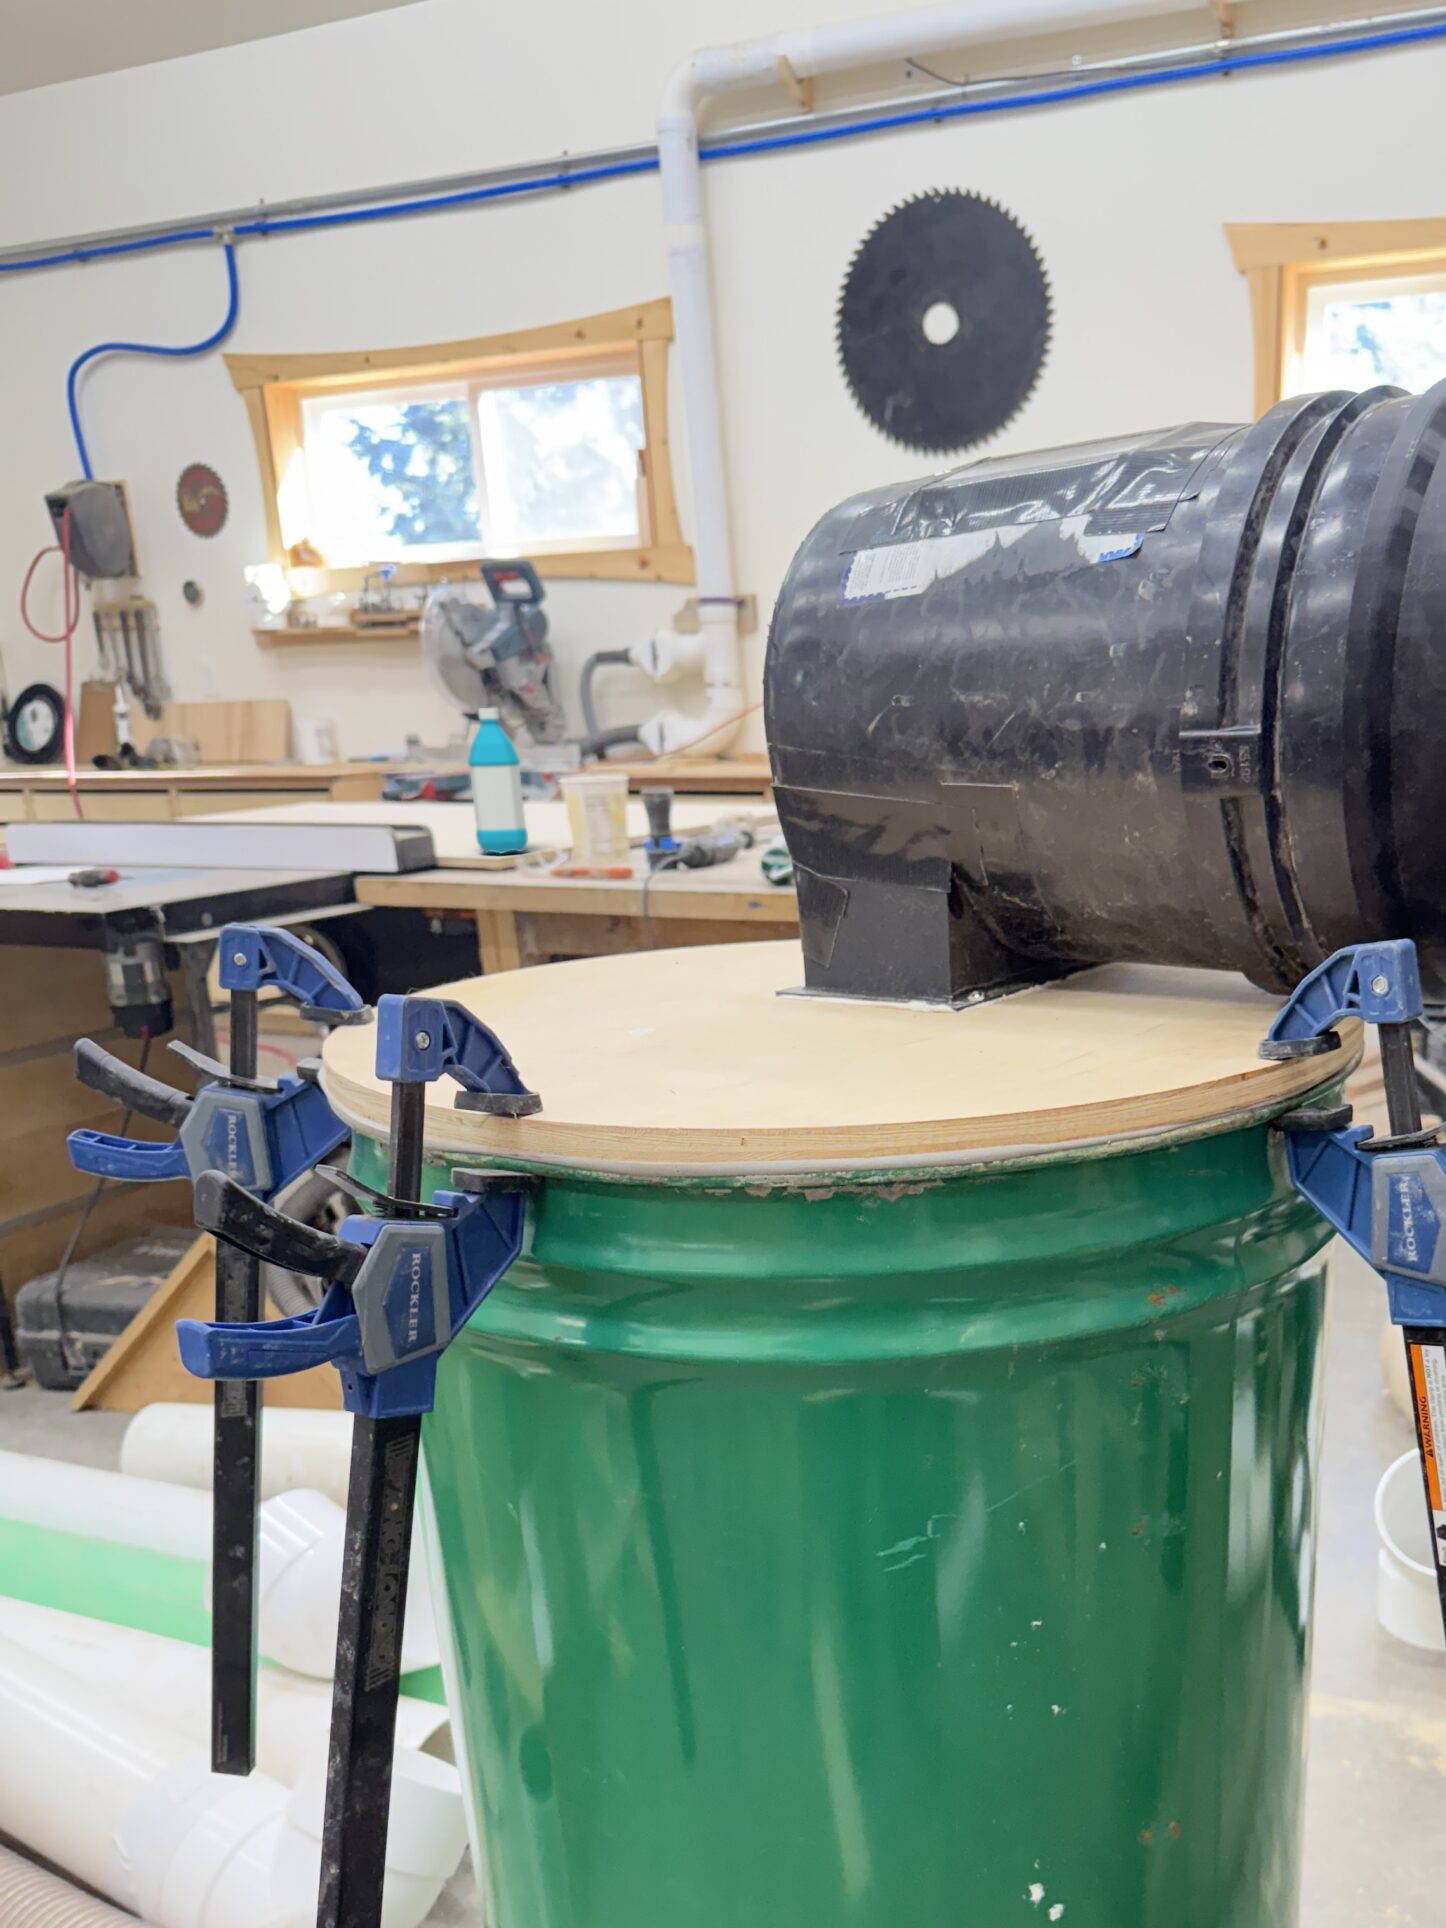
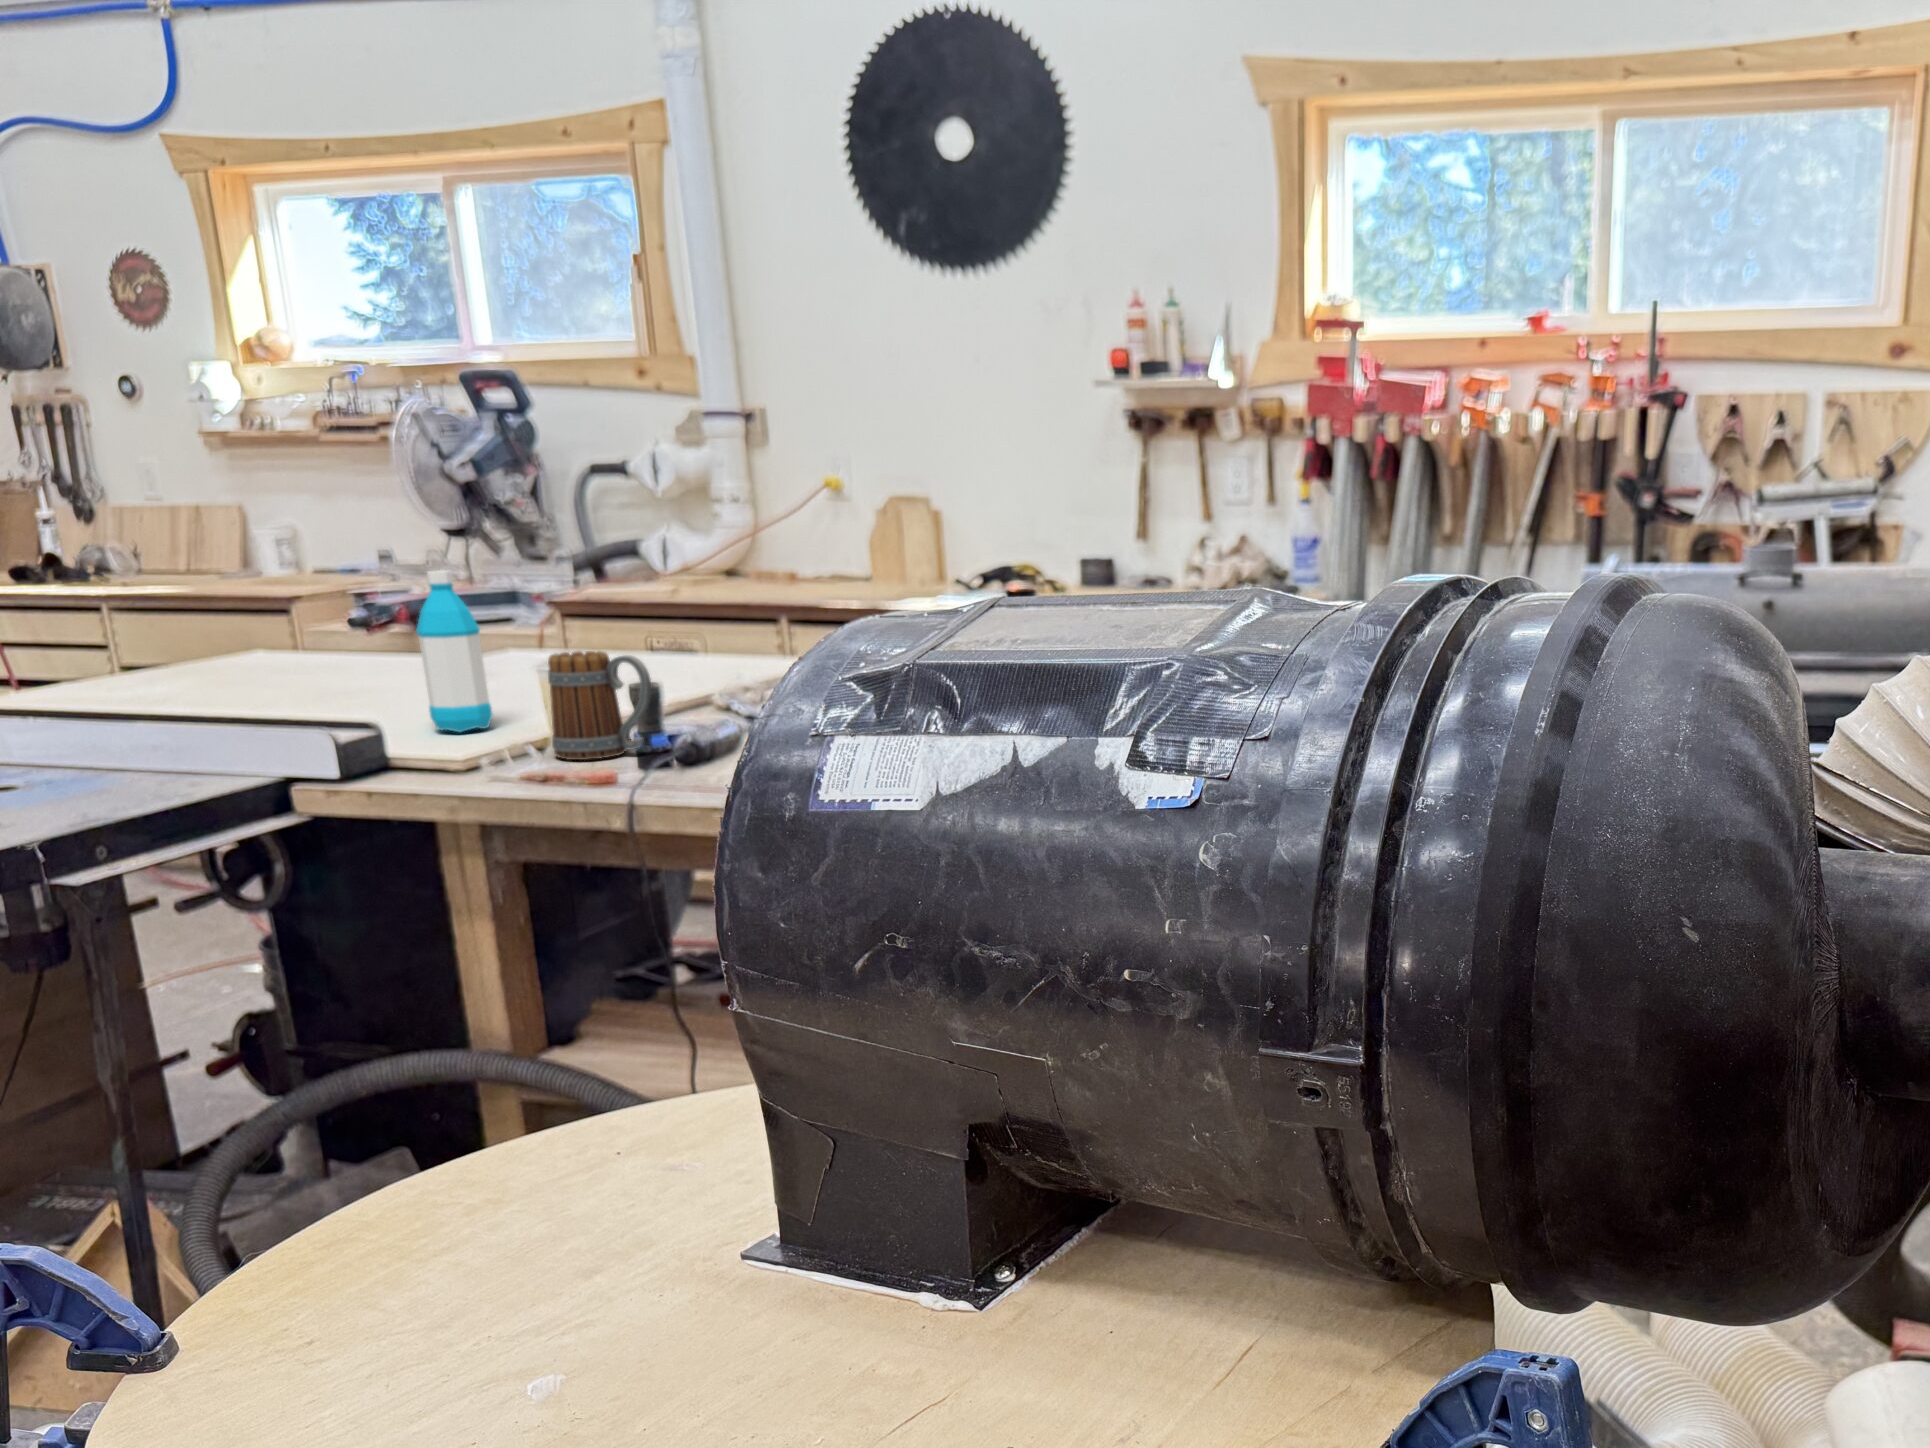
mug: none [581,774,667,869] -> present [548,651,651,760]

